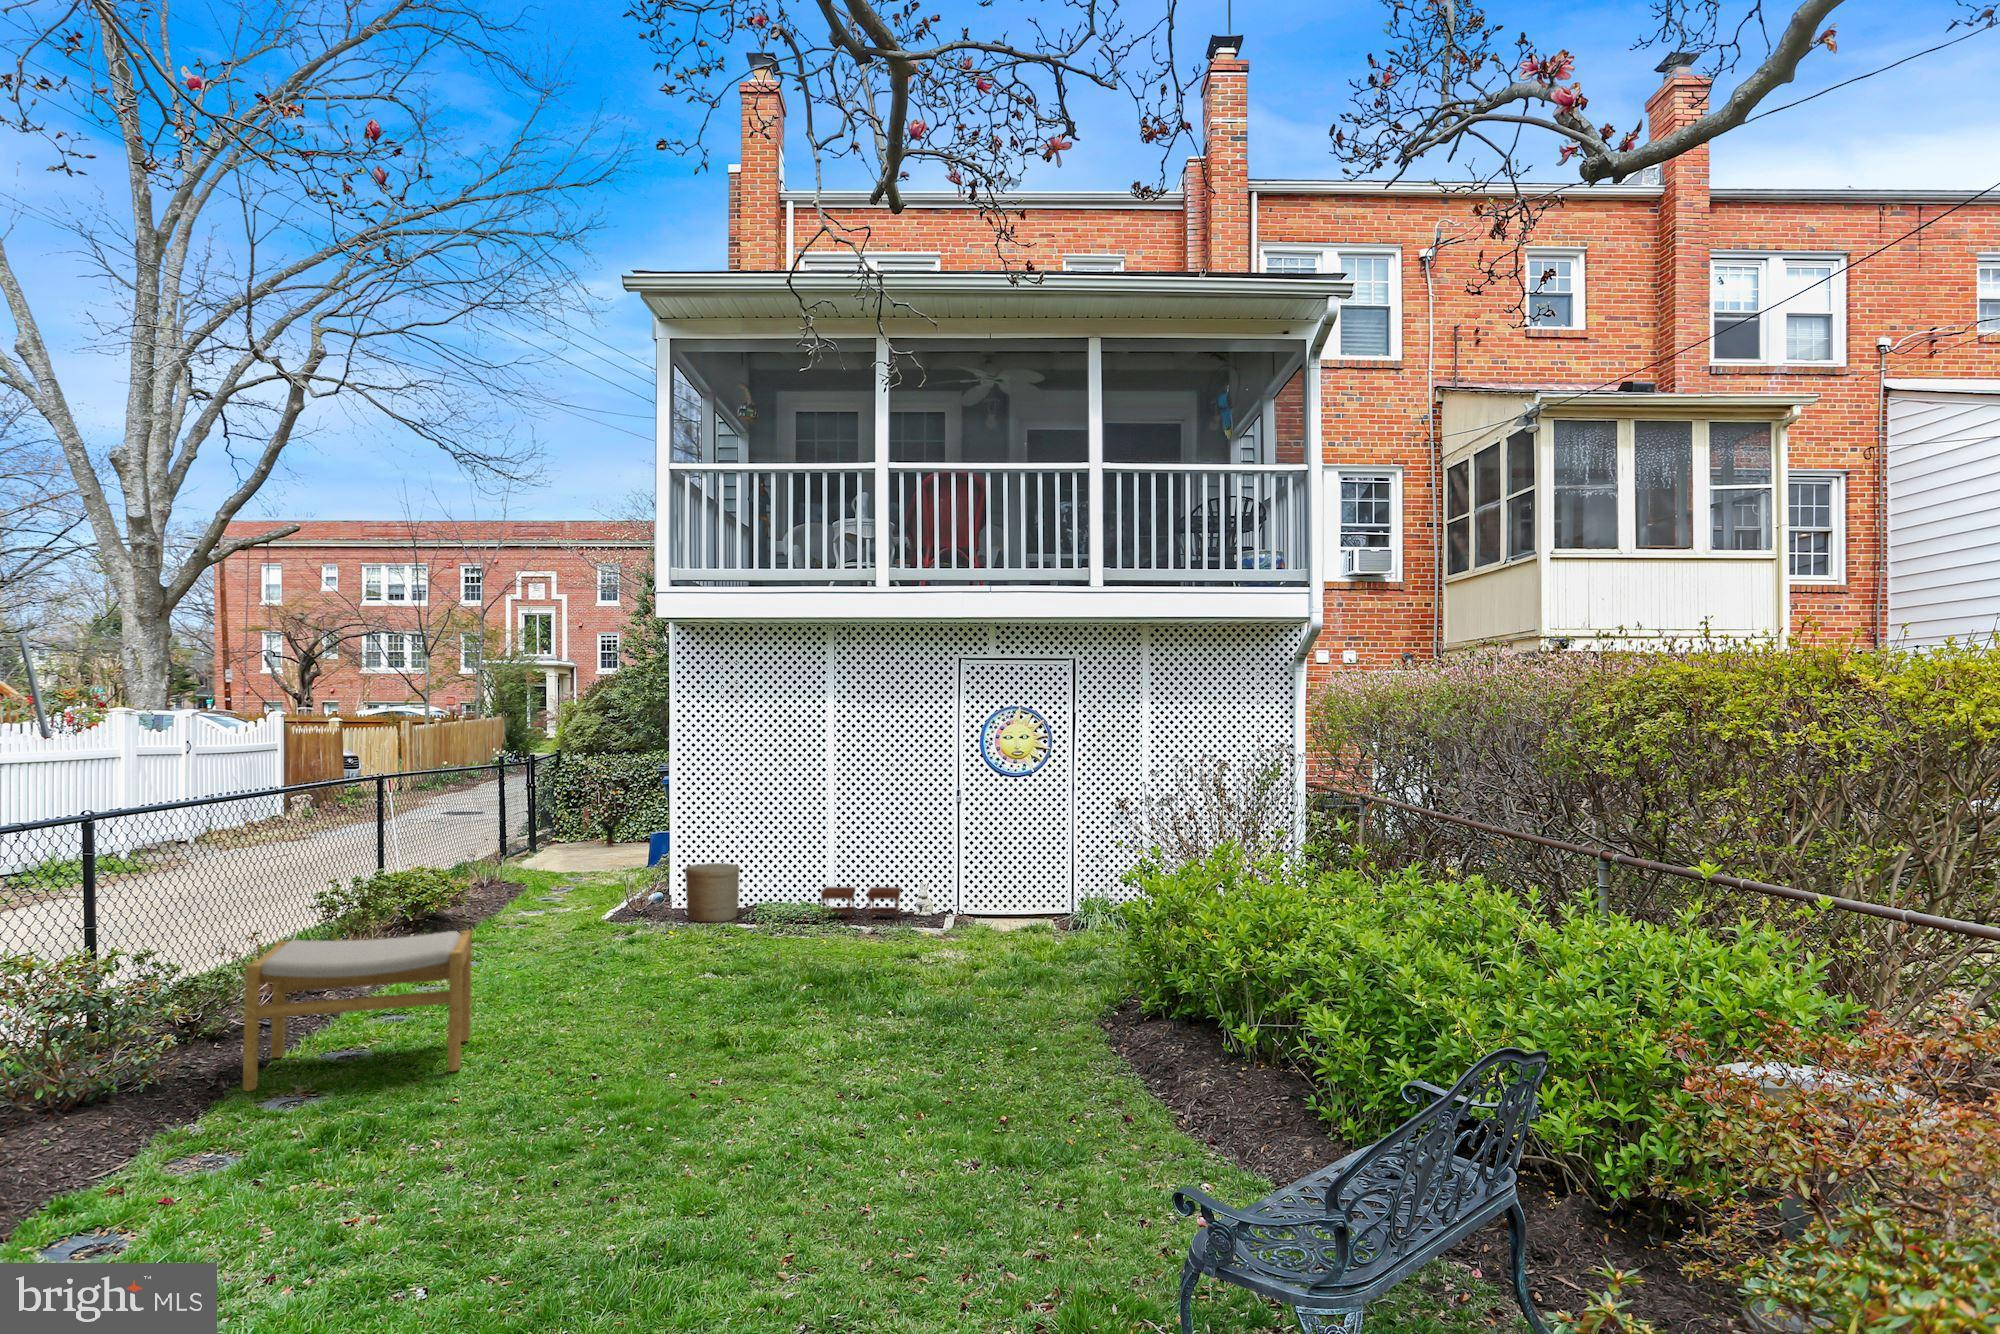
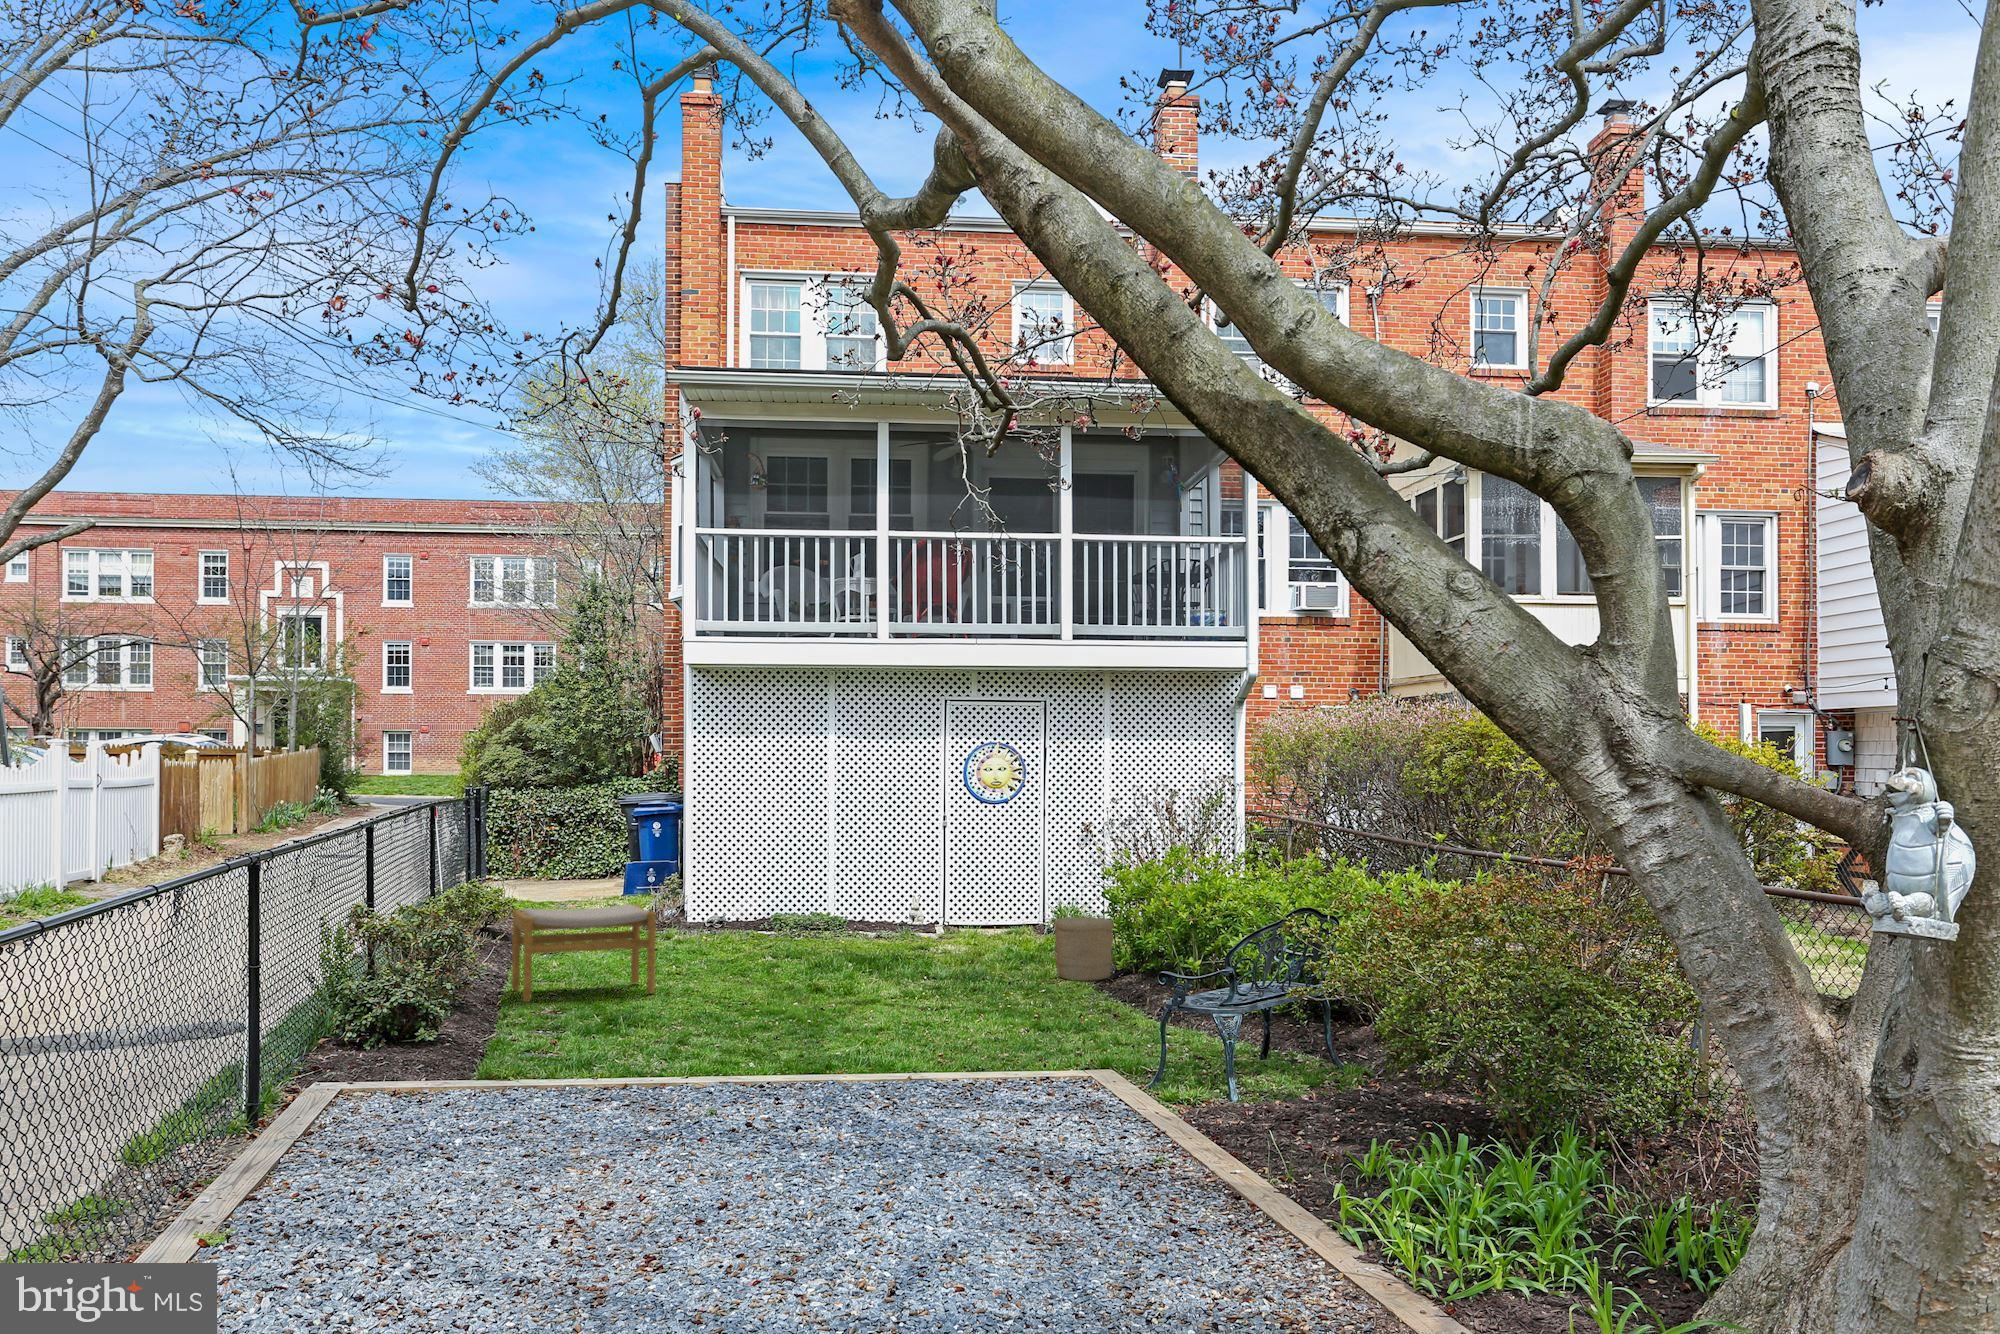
potted plant: present [598,815,625,846] -> none [532,851,570,886]
woven basket: present [685,863,740,922] -> present [1054,917,1114,981]
side table: present [821,887,901,916] -> none [826,902,894,930]

